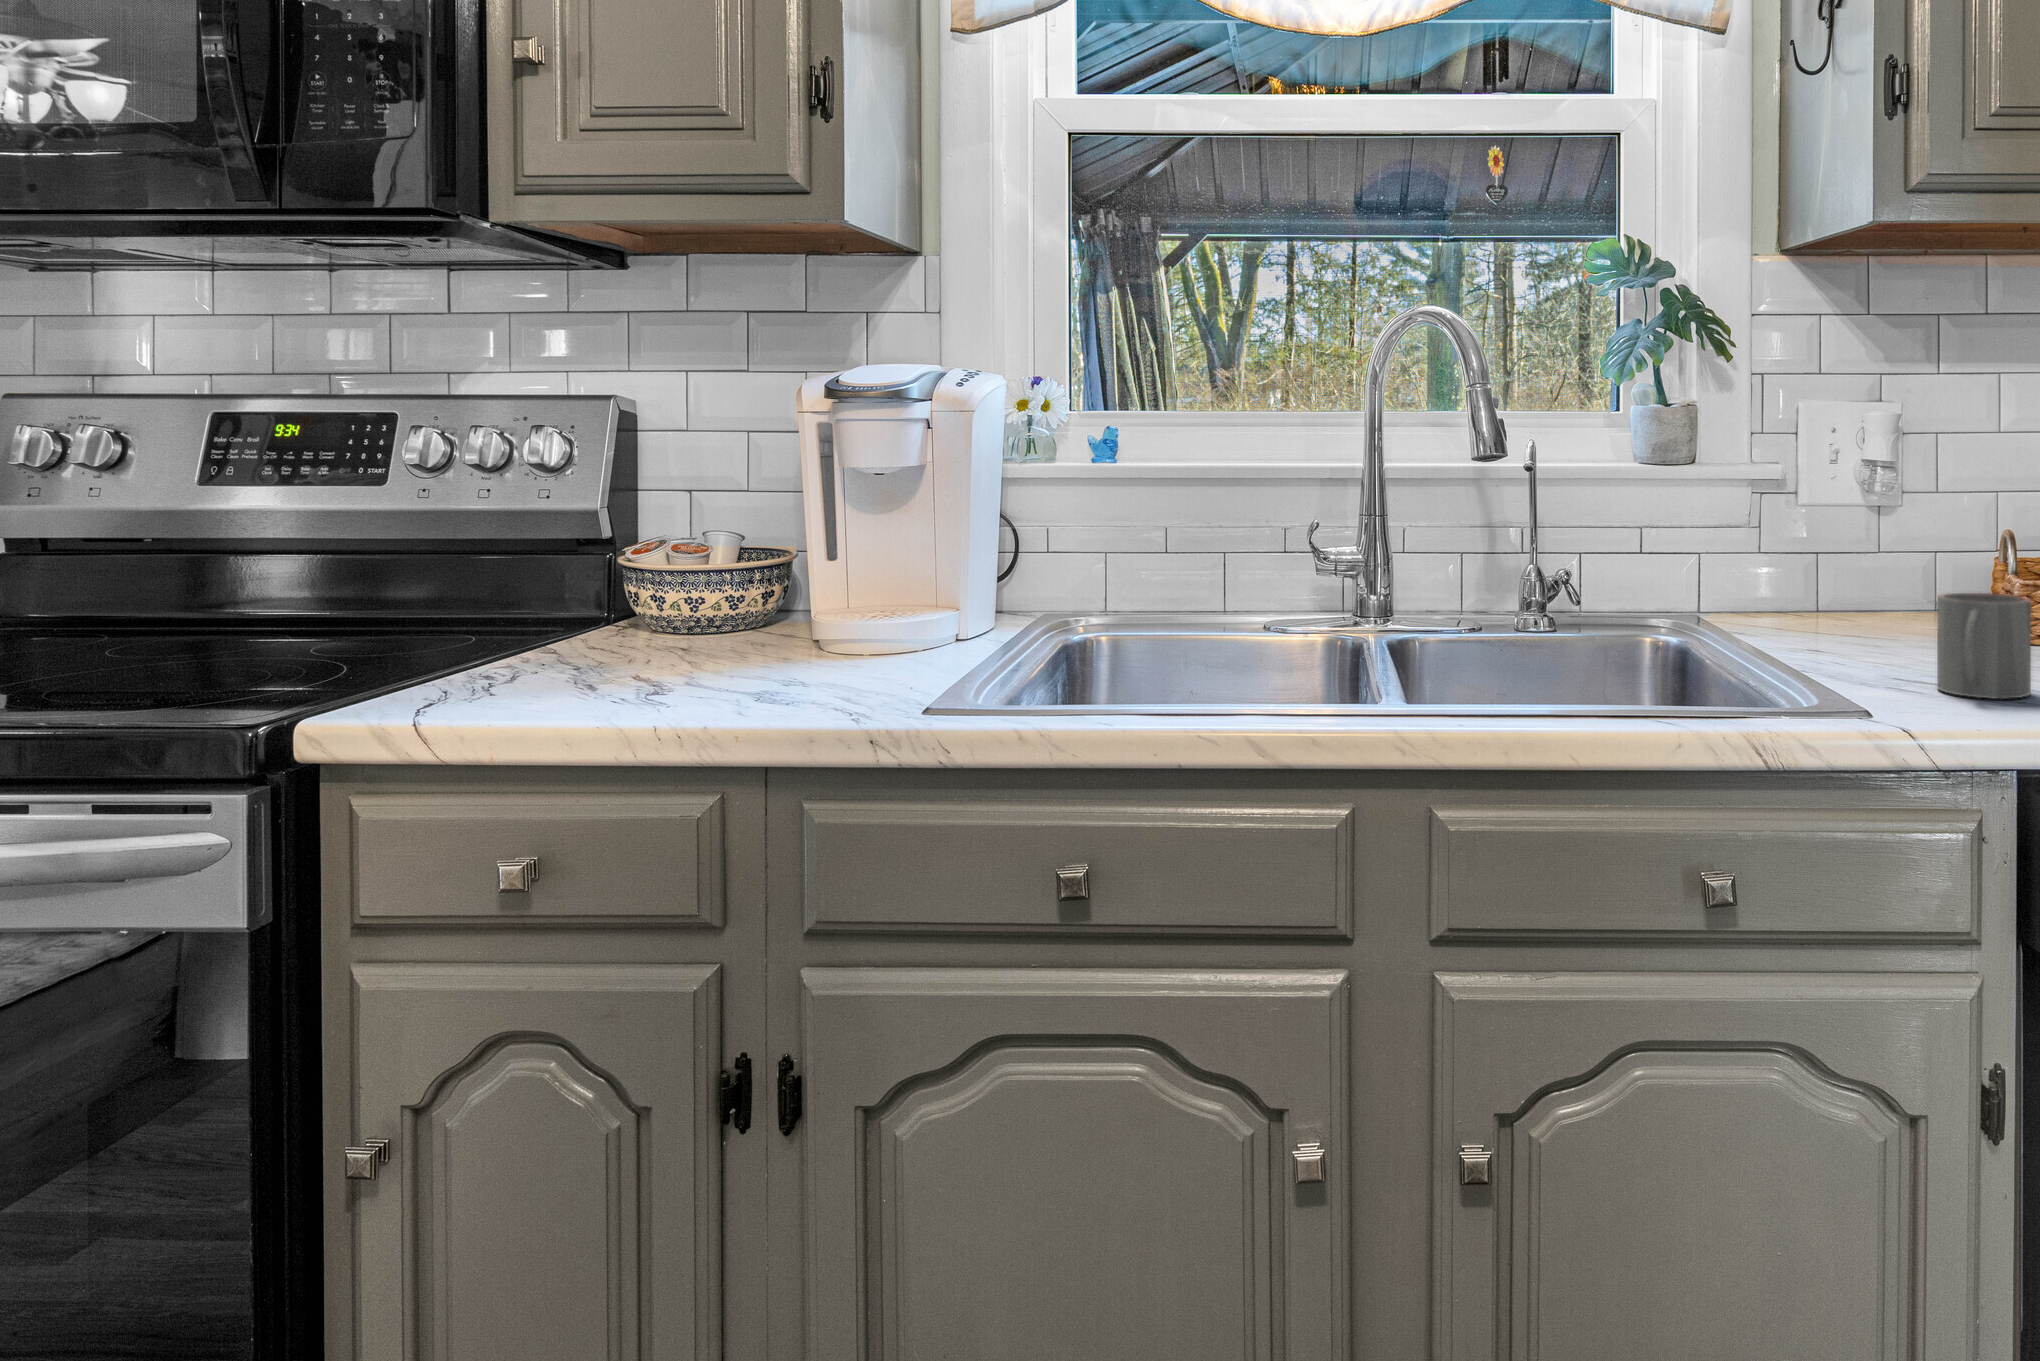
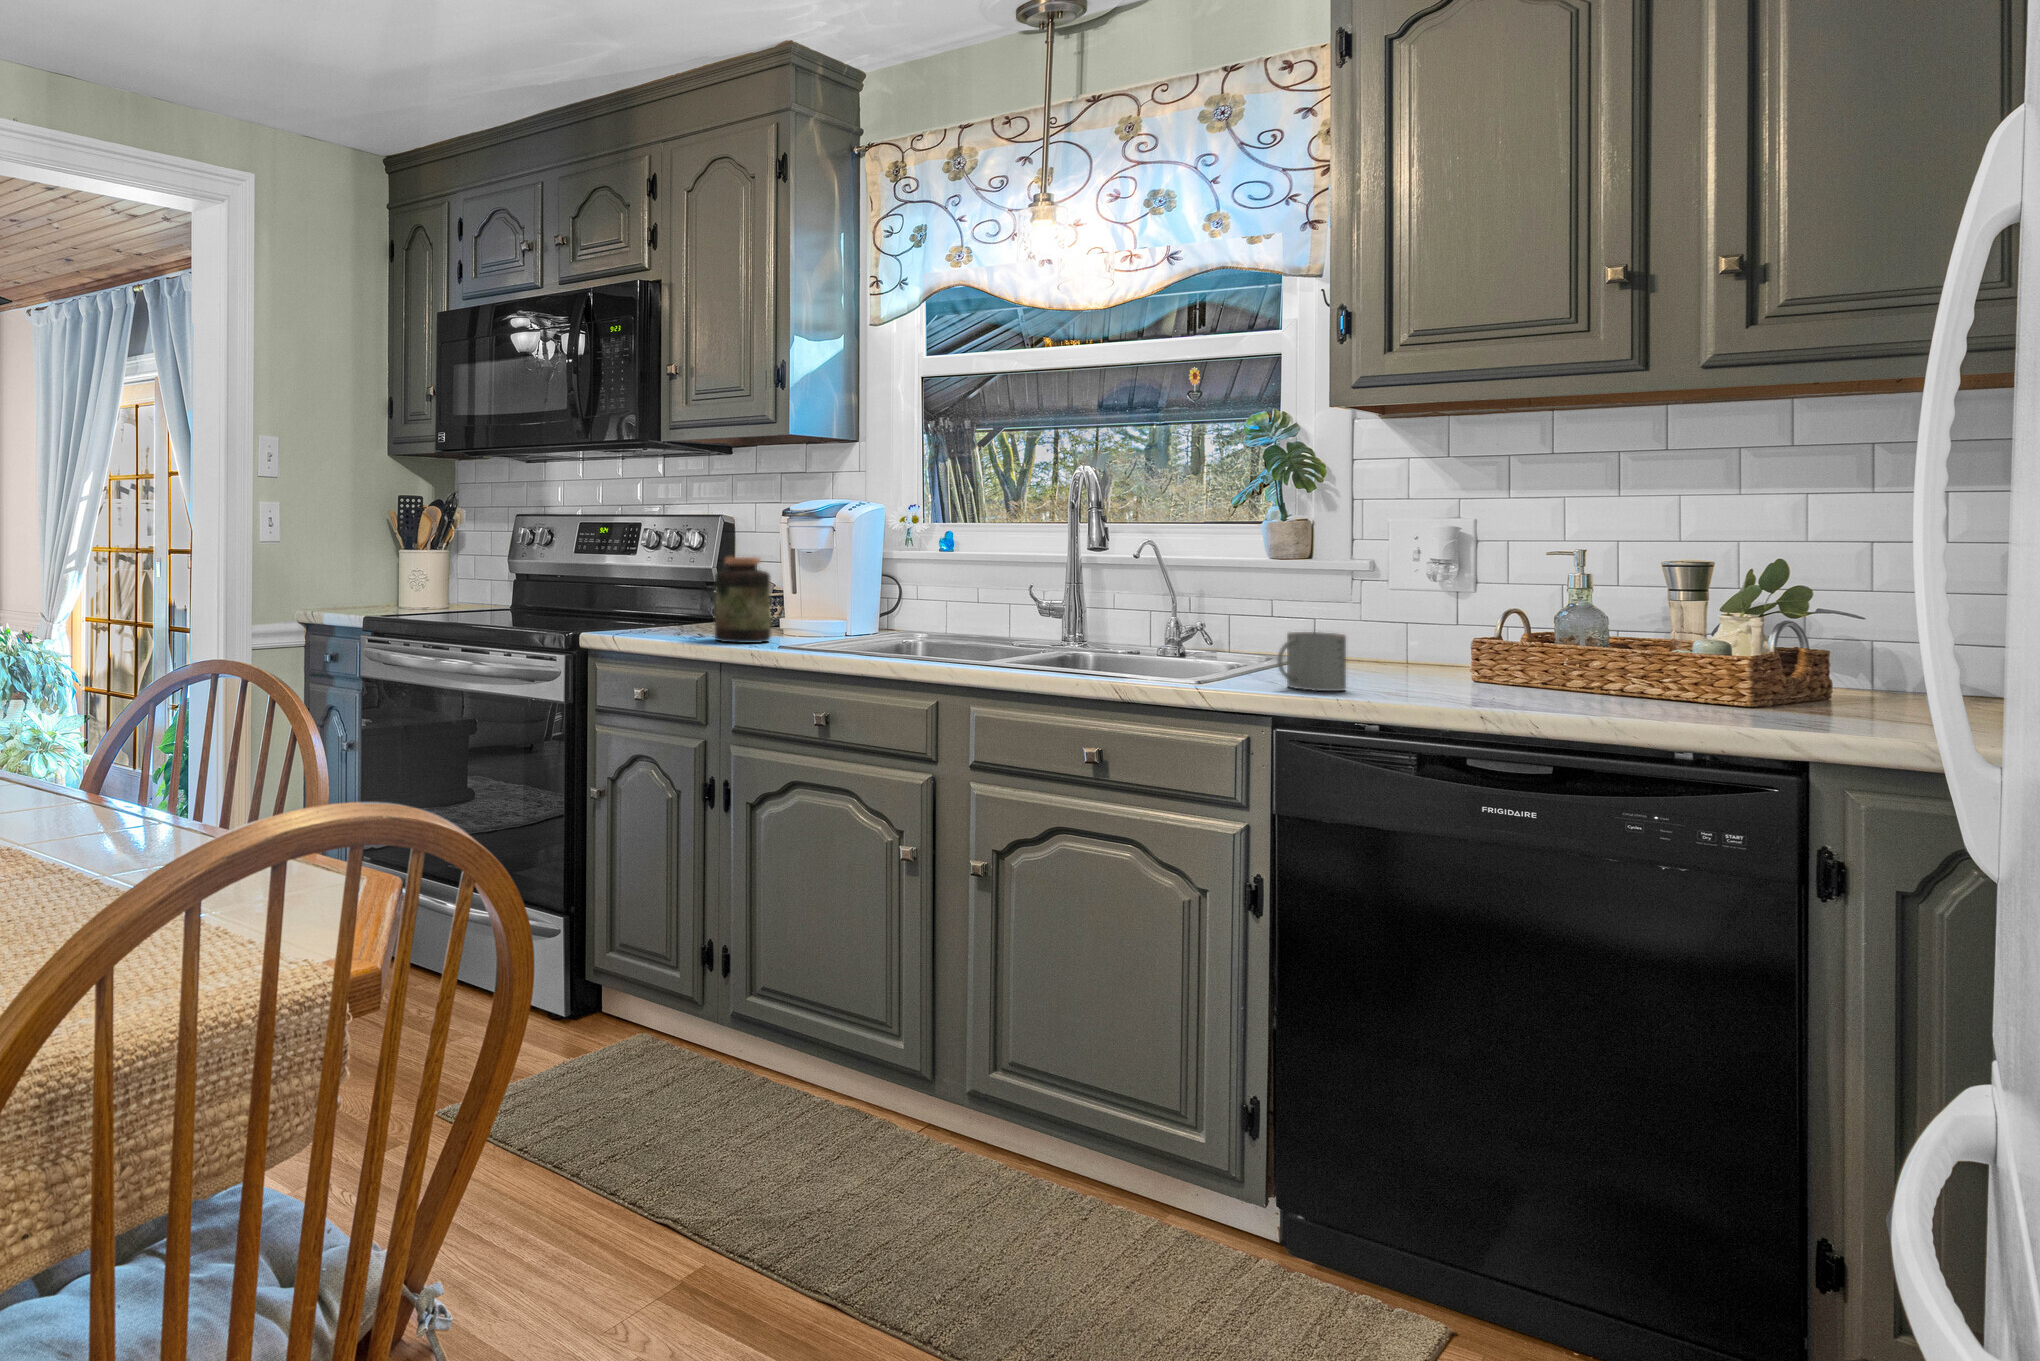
jar: none [733,488,869,695] -> present [715,557,771,643]

